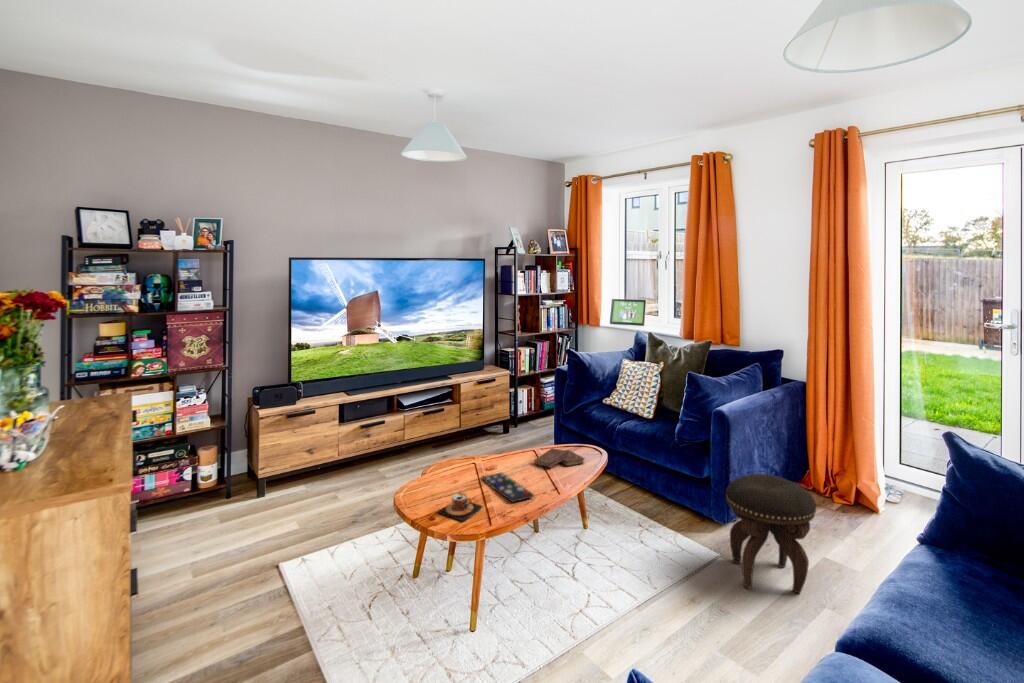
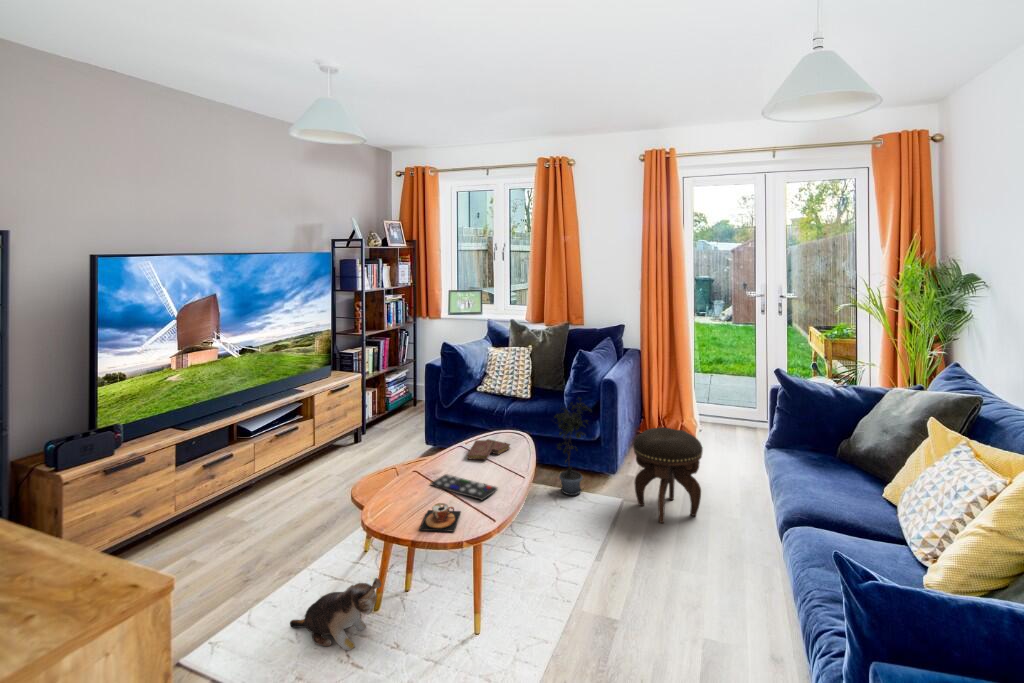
potted plant: none [642,423,692,532] -> present [554,398,592,495]
plush toy: none [348,545,401,601] -> present [290,578,382,650]

